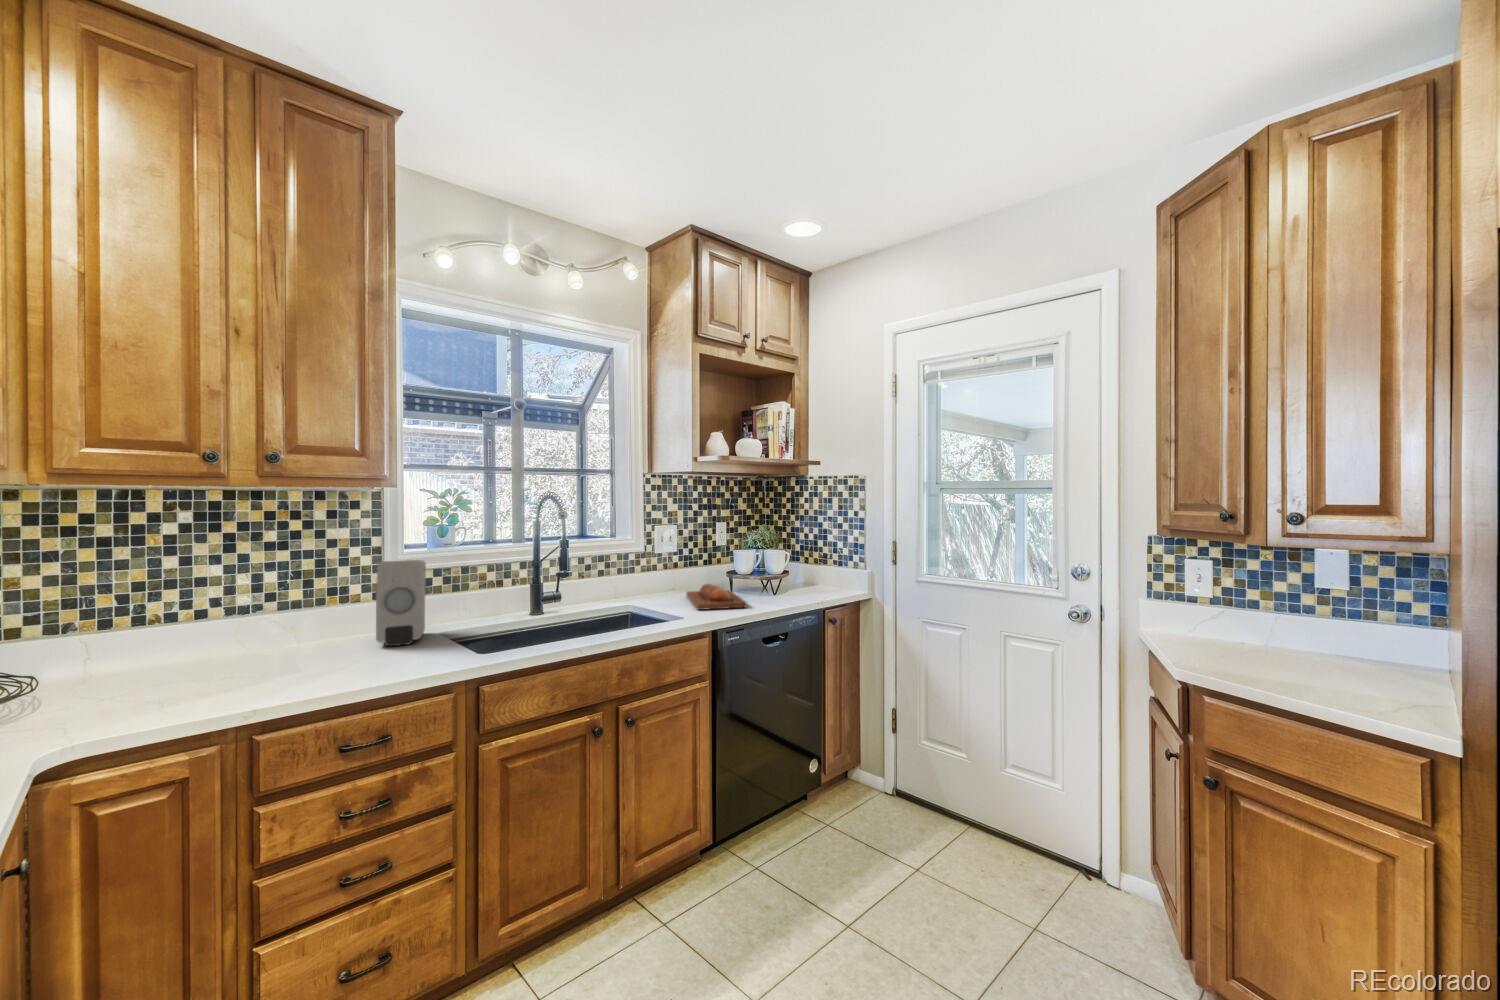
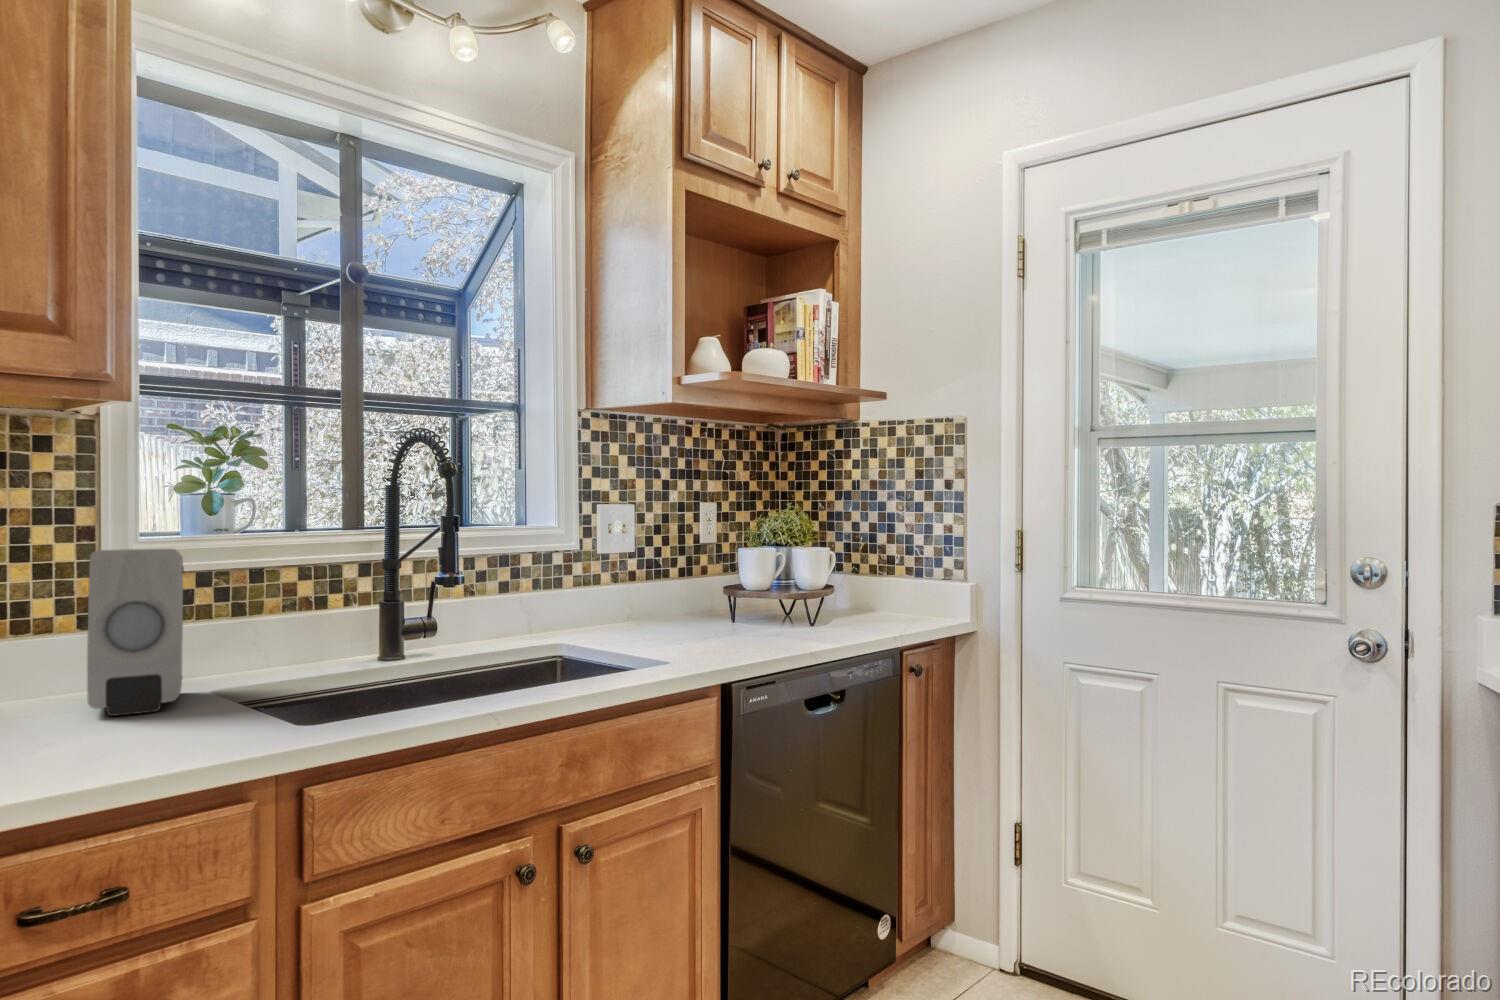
bread loaf: present [686,584,746,610] -> none [656,606,774,649]

